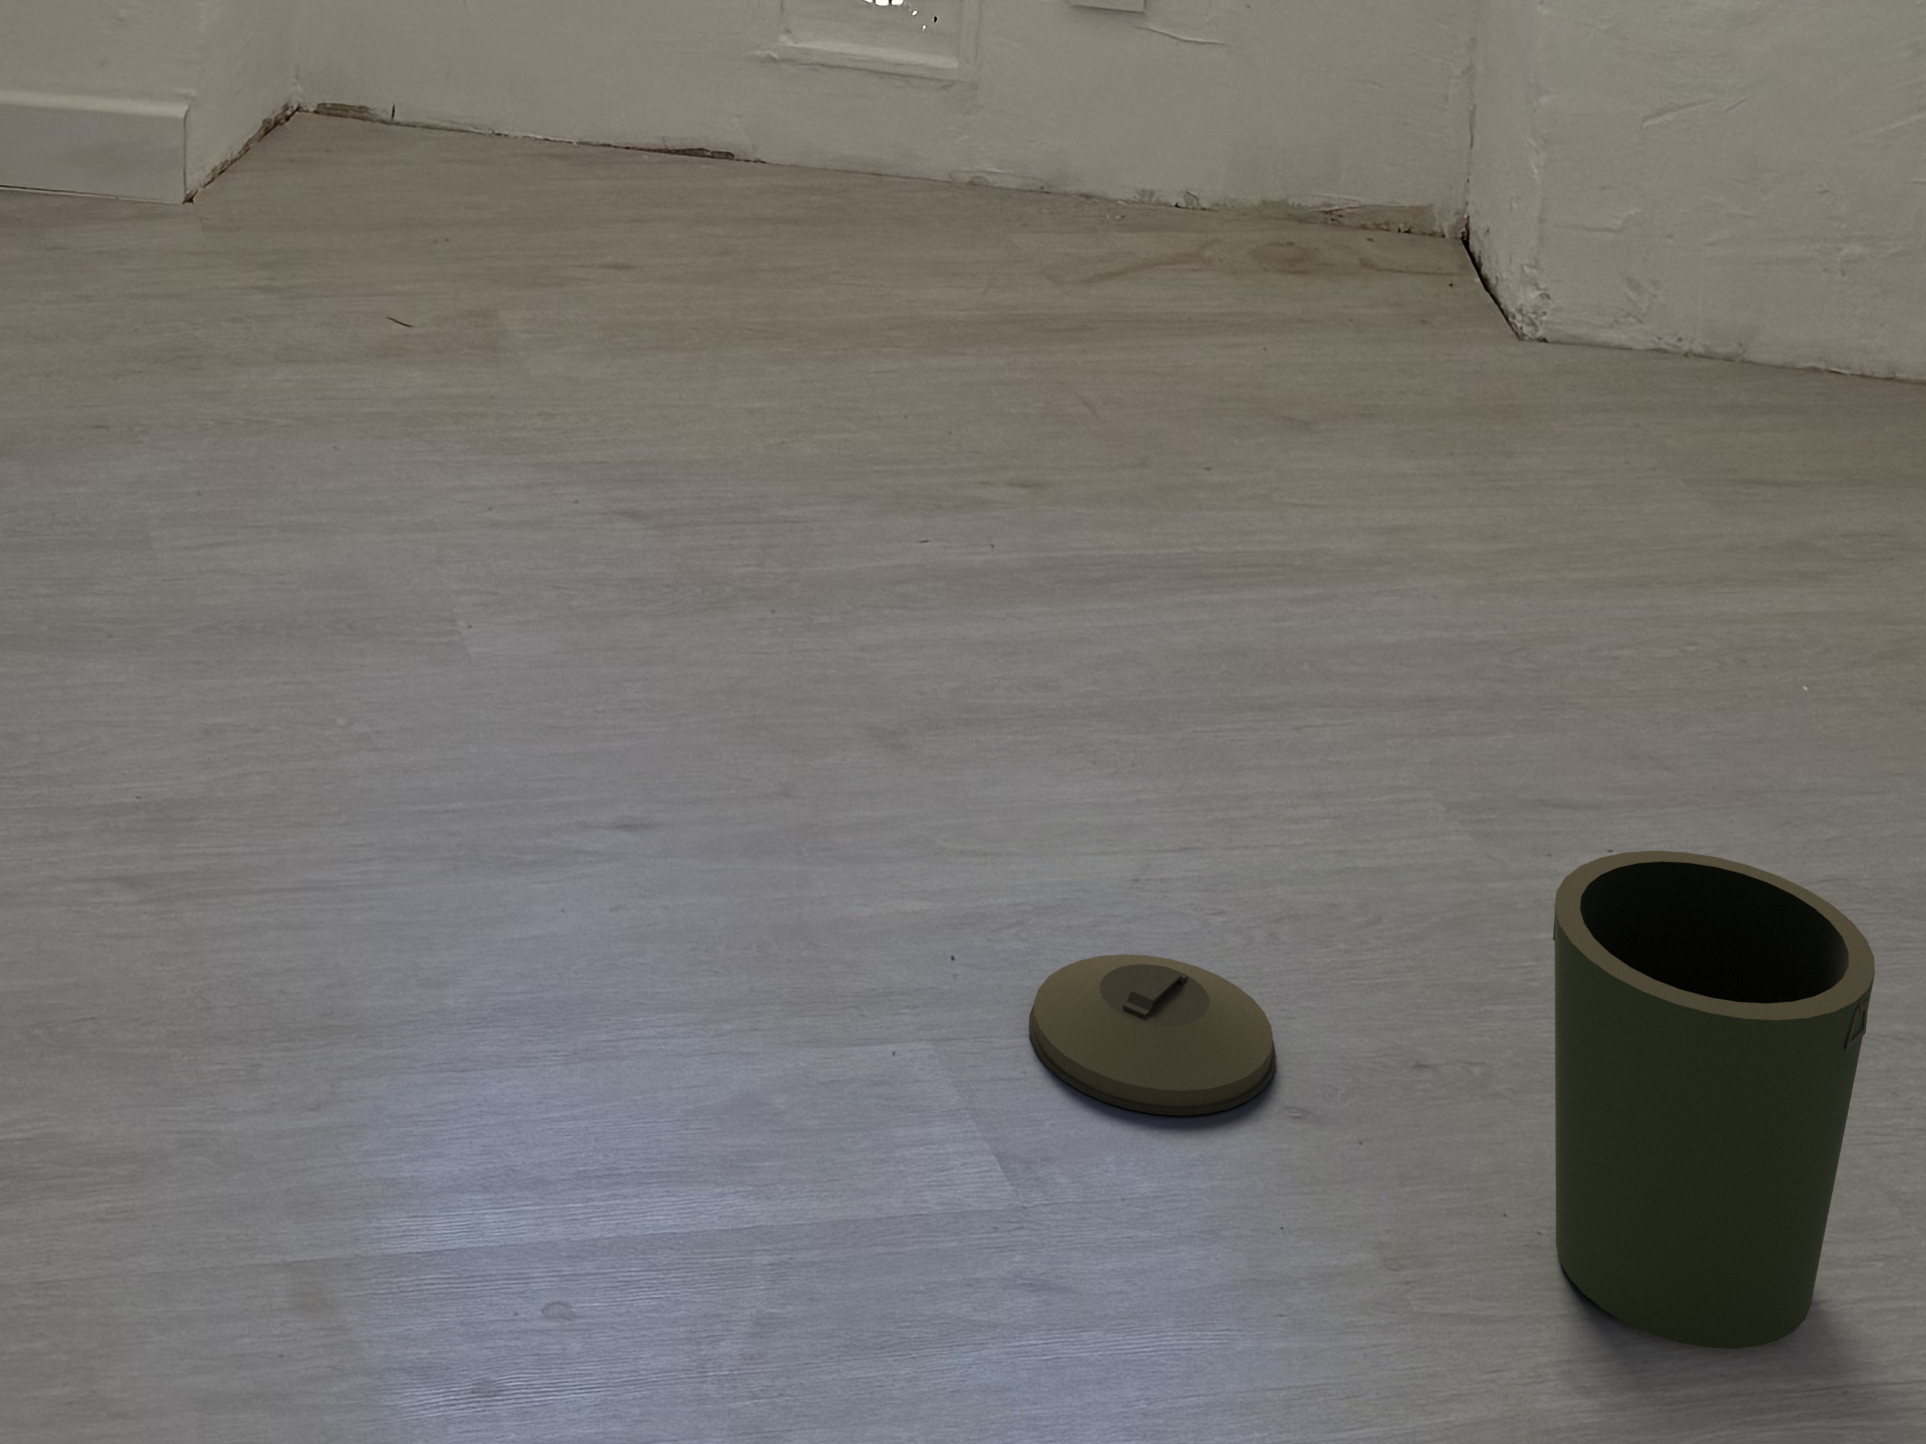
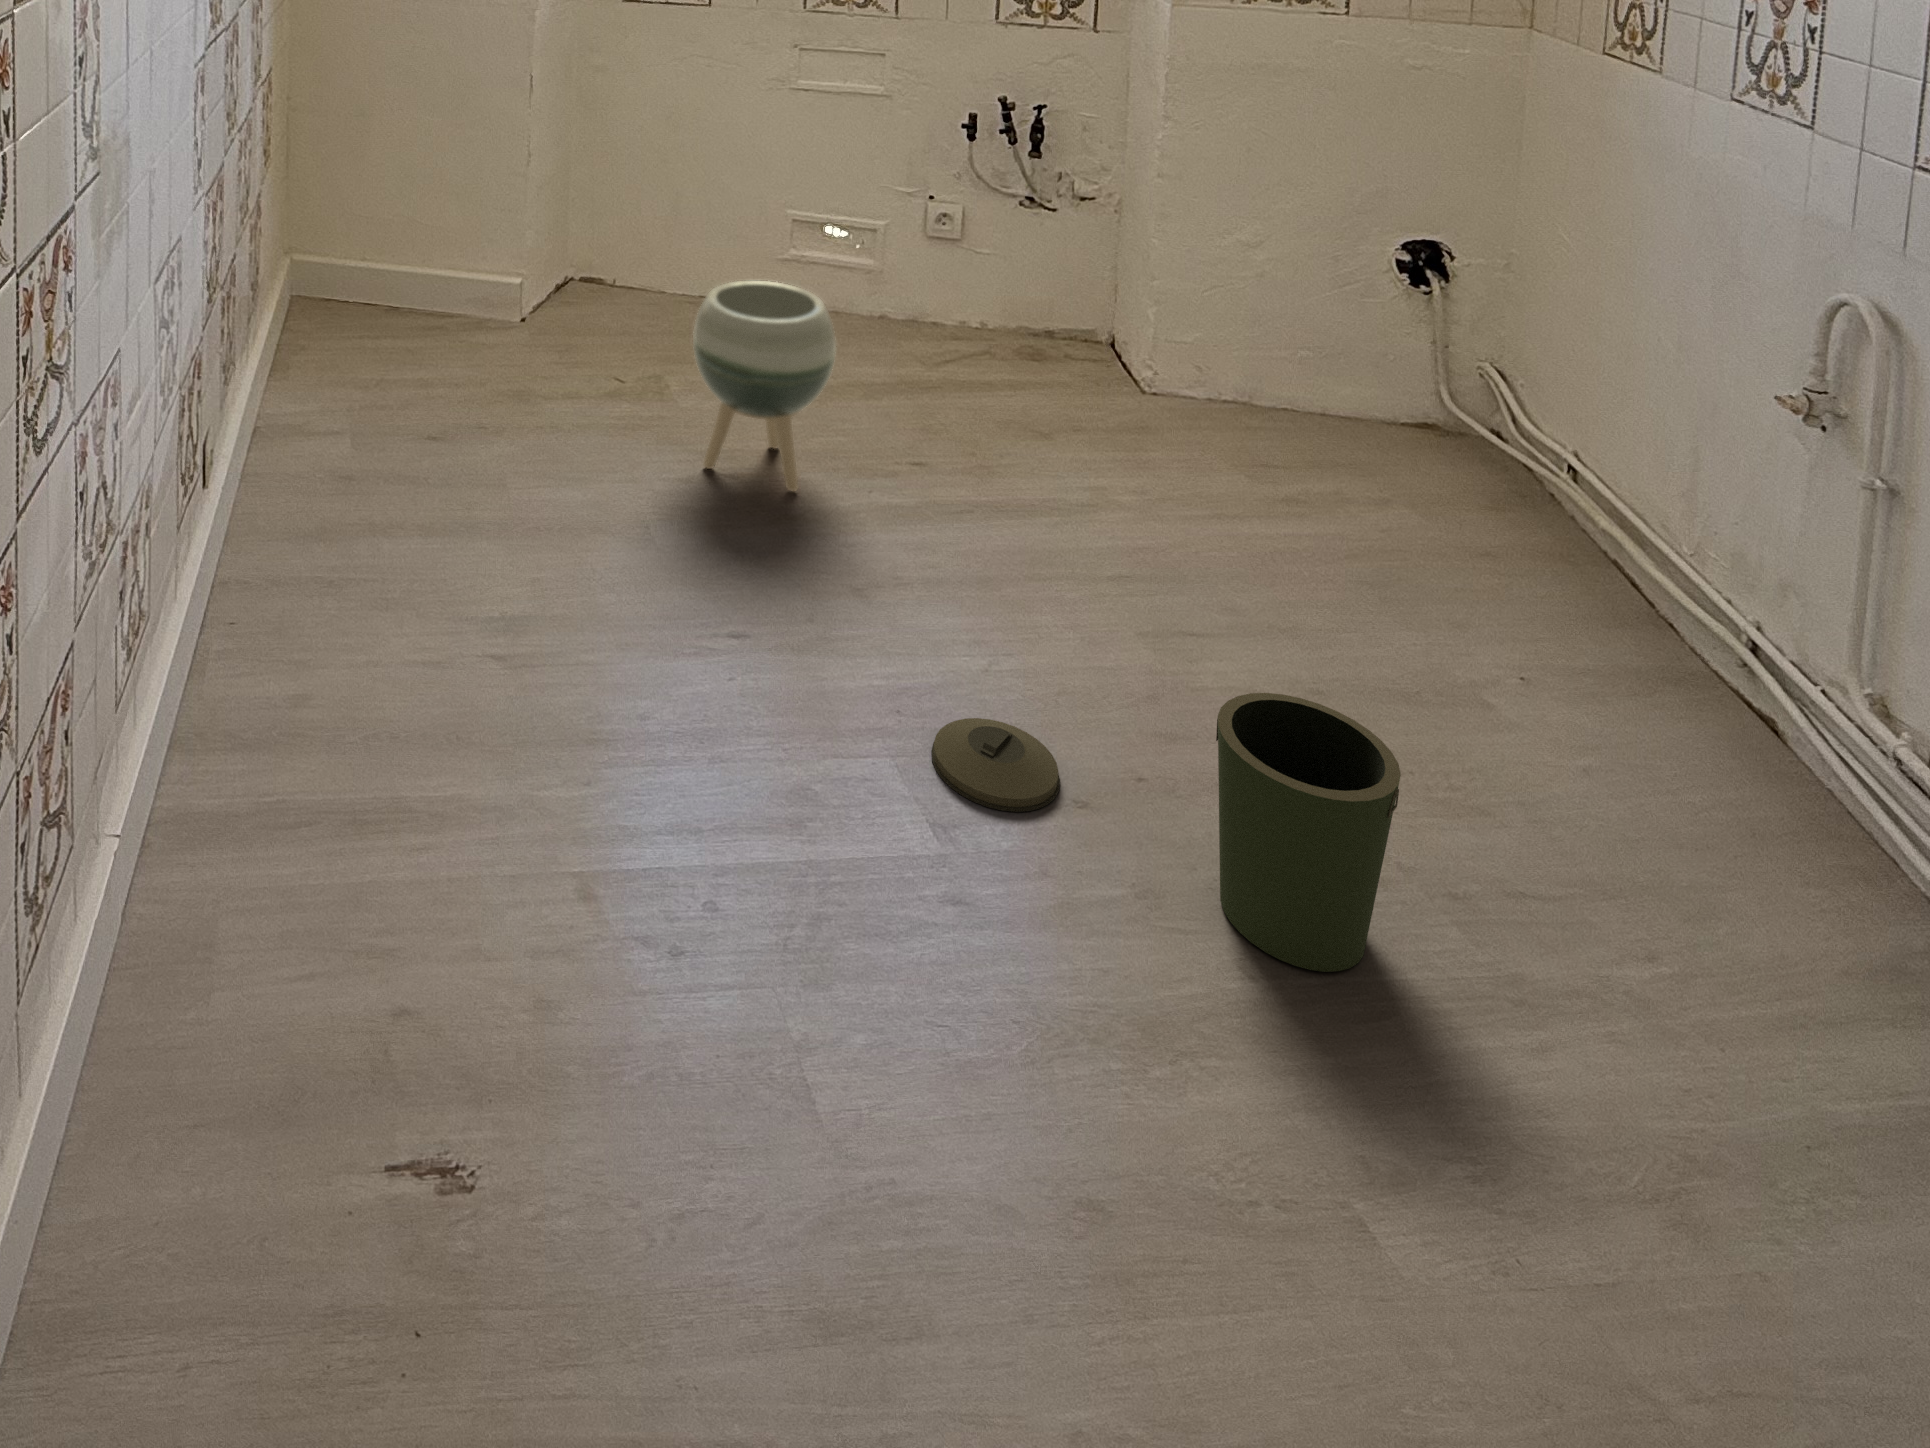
planter: none [568,104,870,548] -> present [693,281,836,492]

